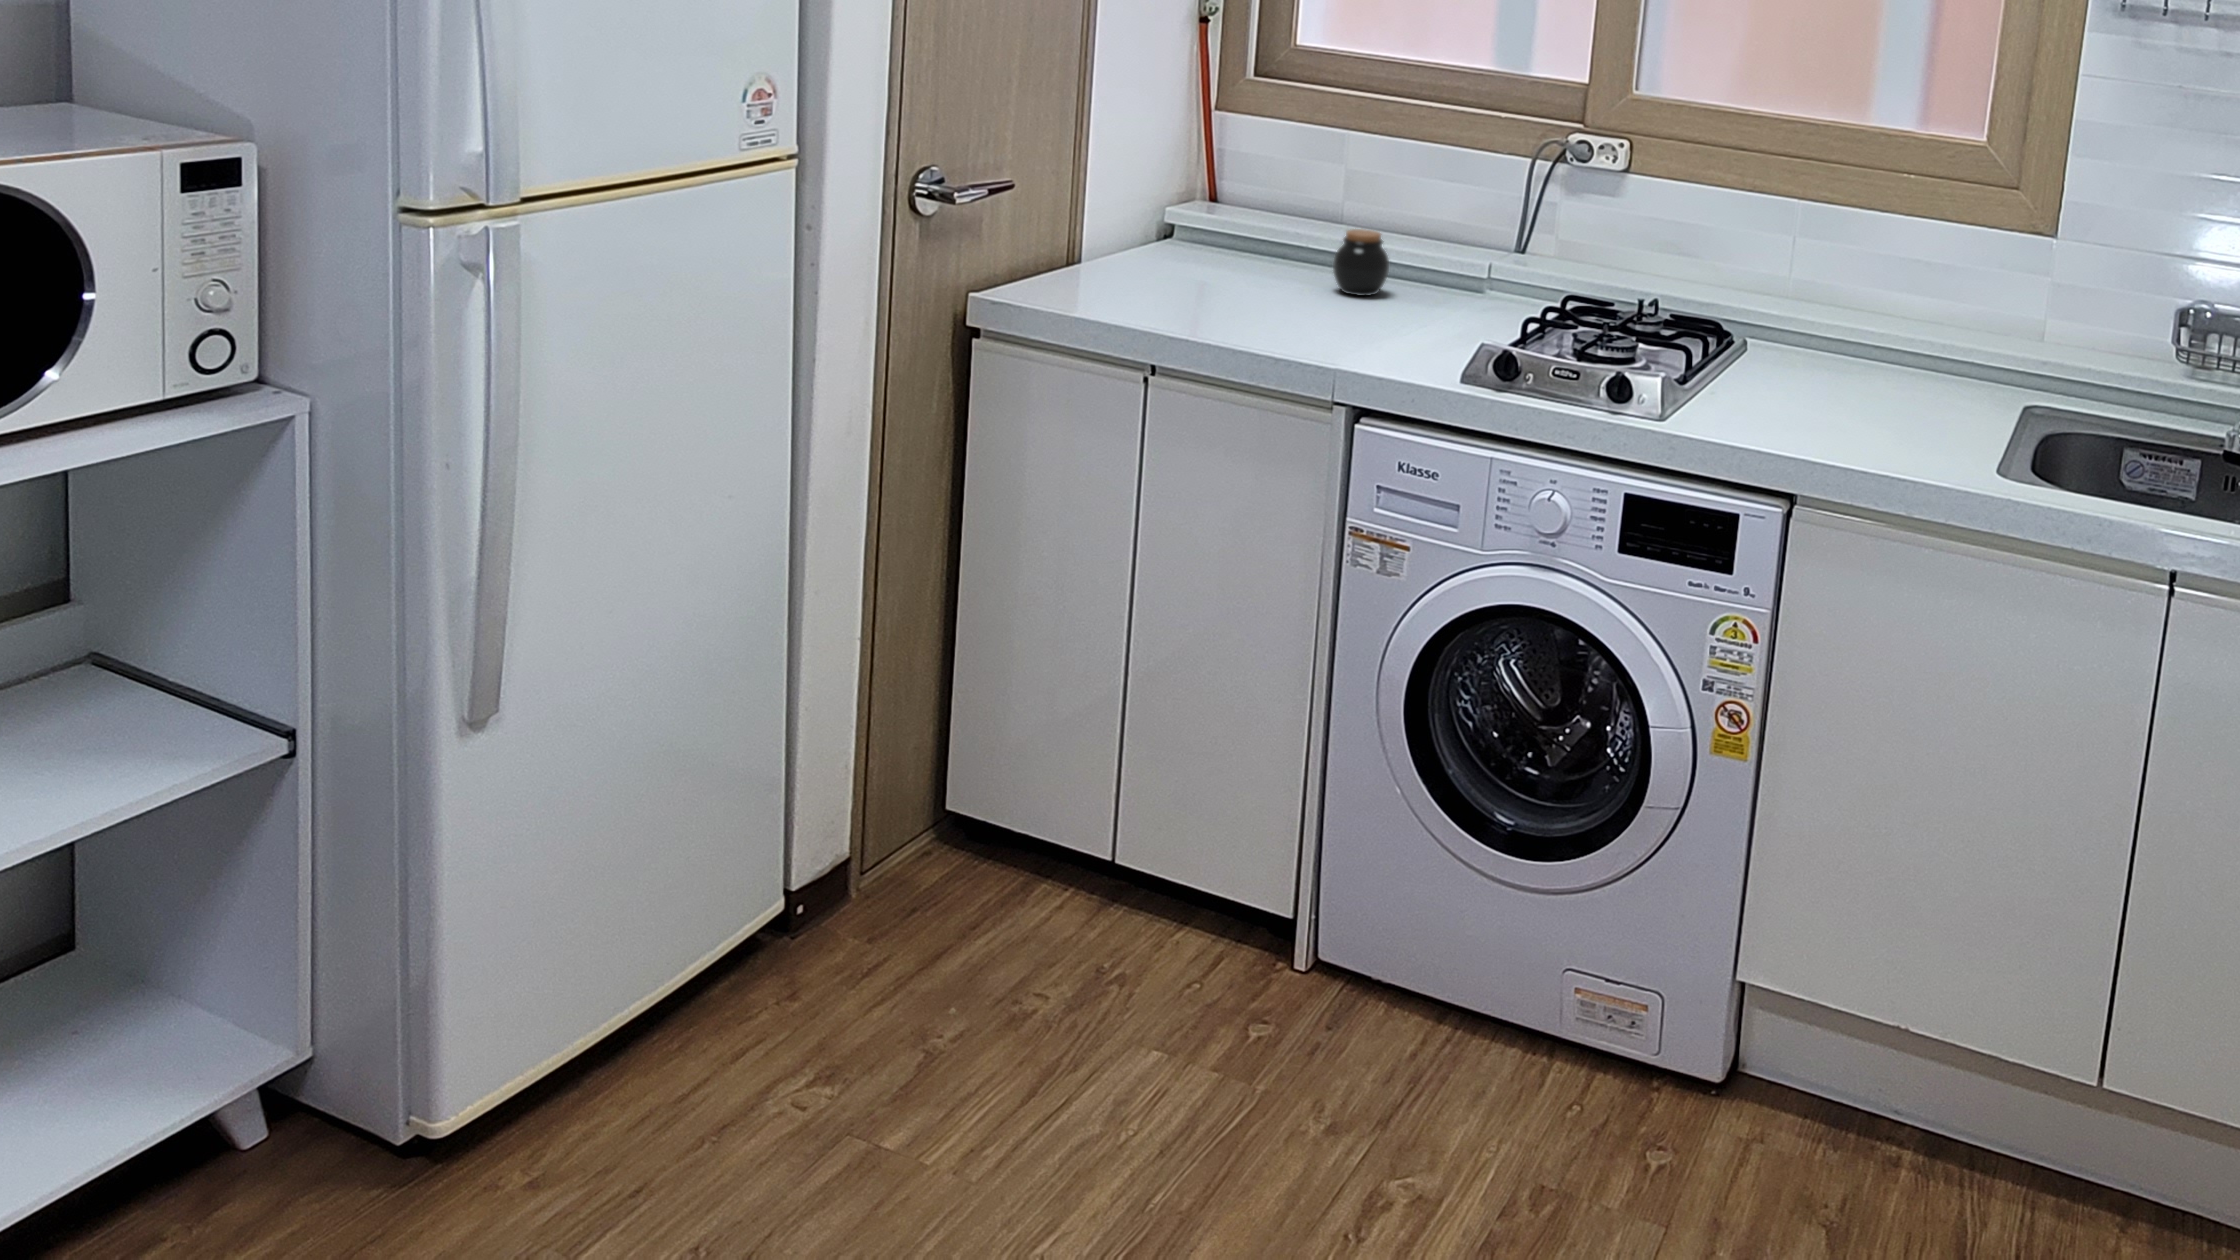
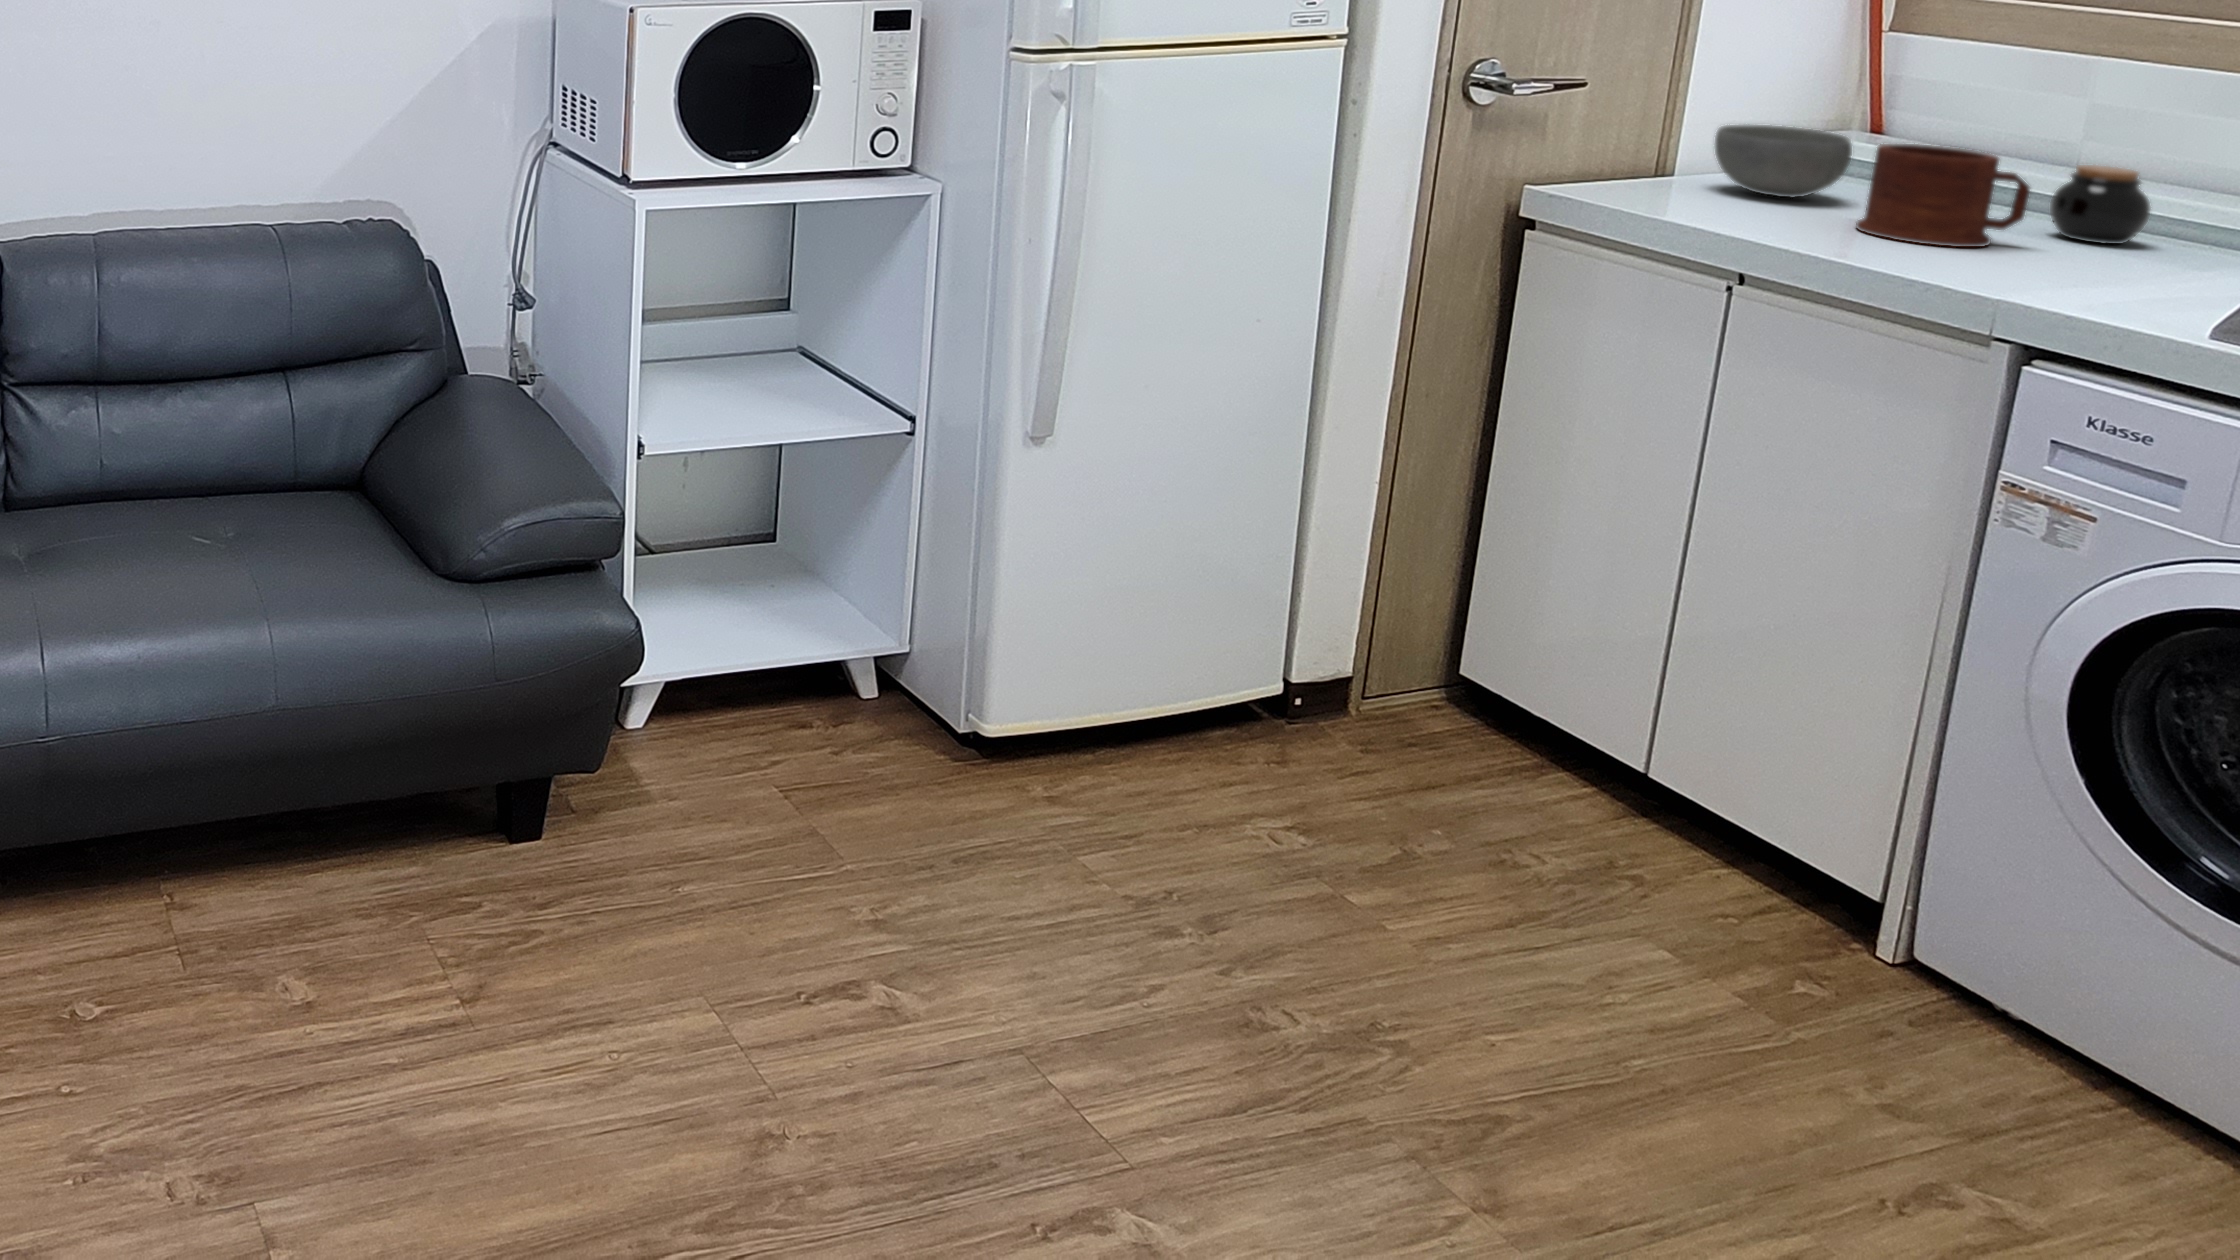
bowl: none [1111,208,1206,277] -> present [1715,124,1852,198]
mug: none [1219,224,1326,318] -> present [1856,144,2030,247]

